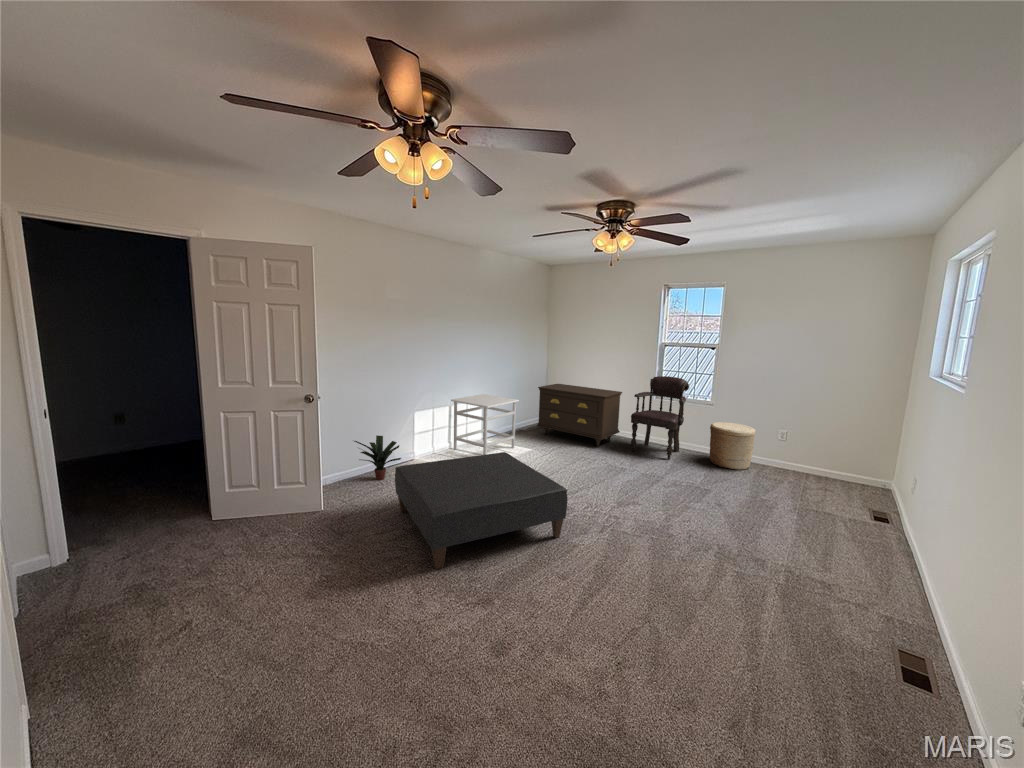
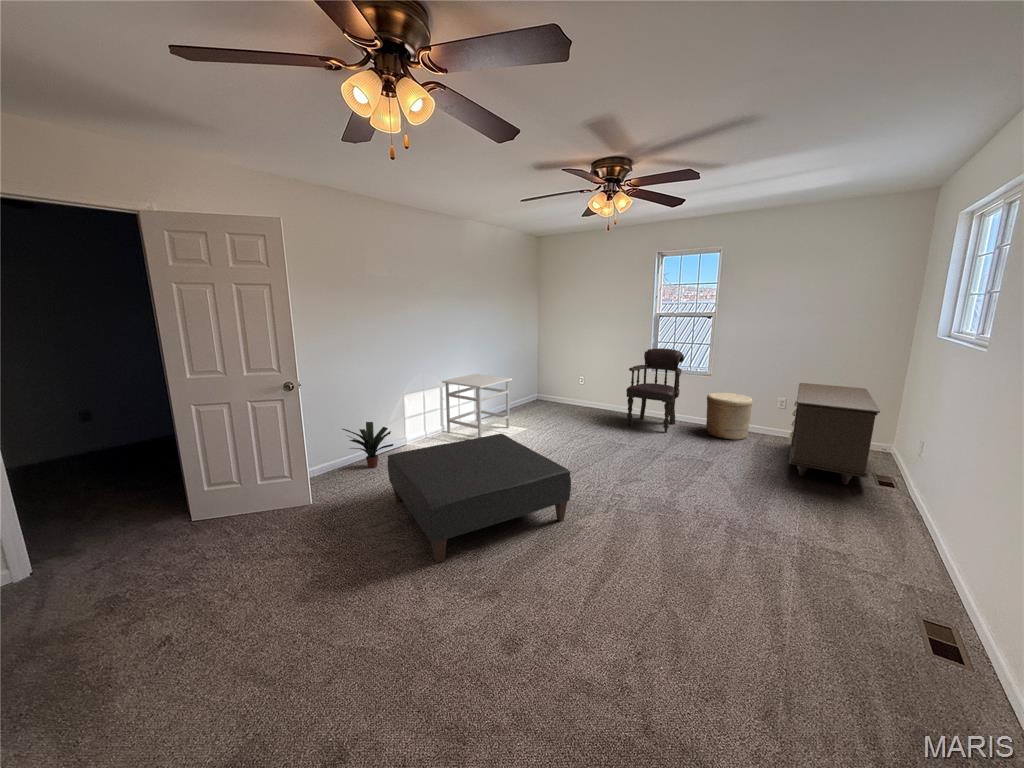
dresser: present [537,384,622,446] -> present [789,383,880,484]

